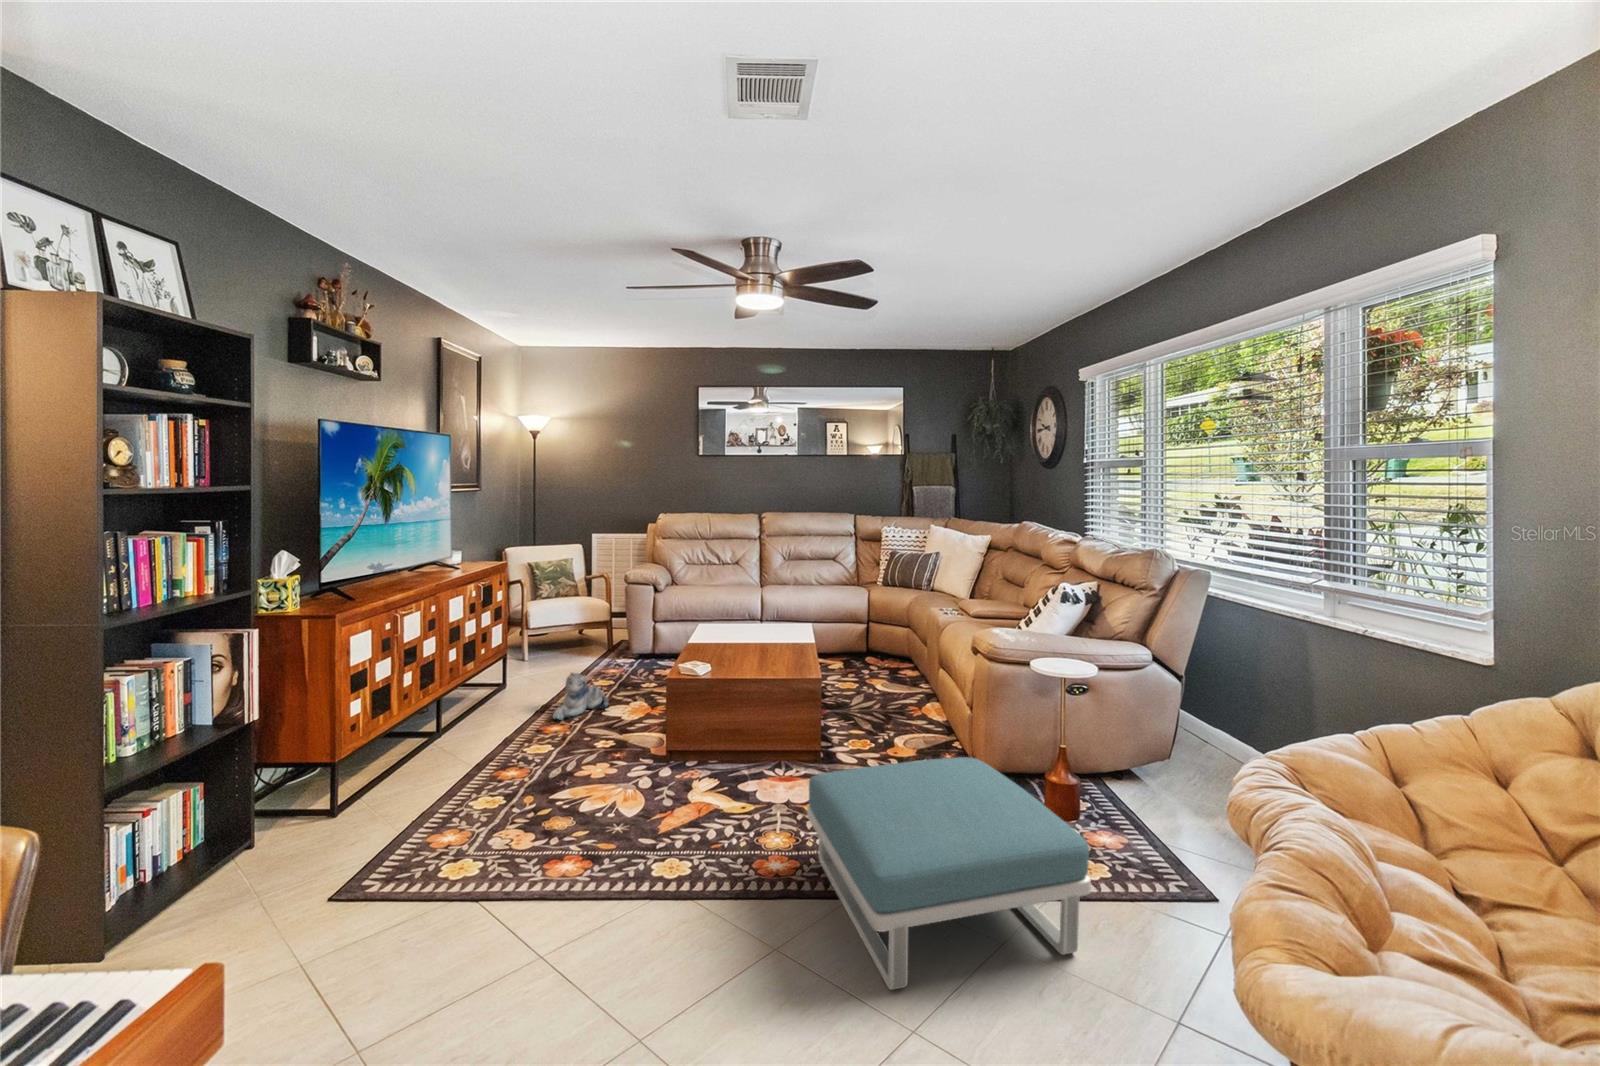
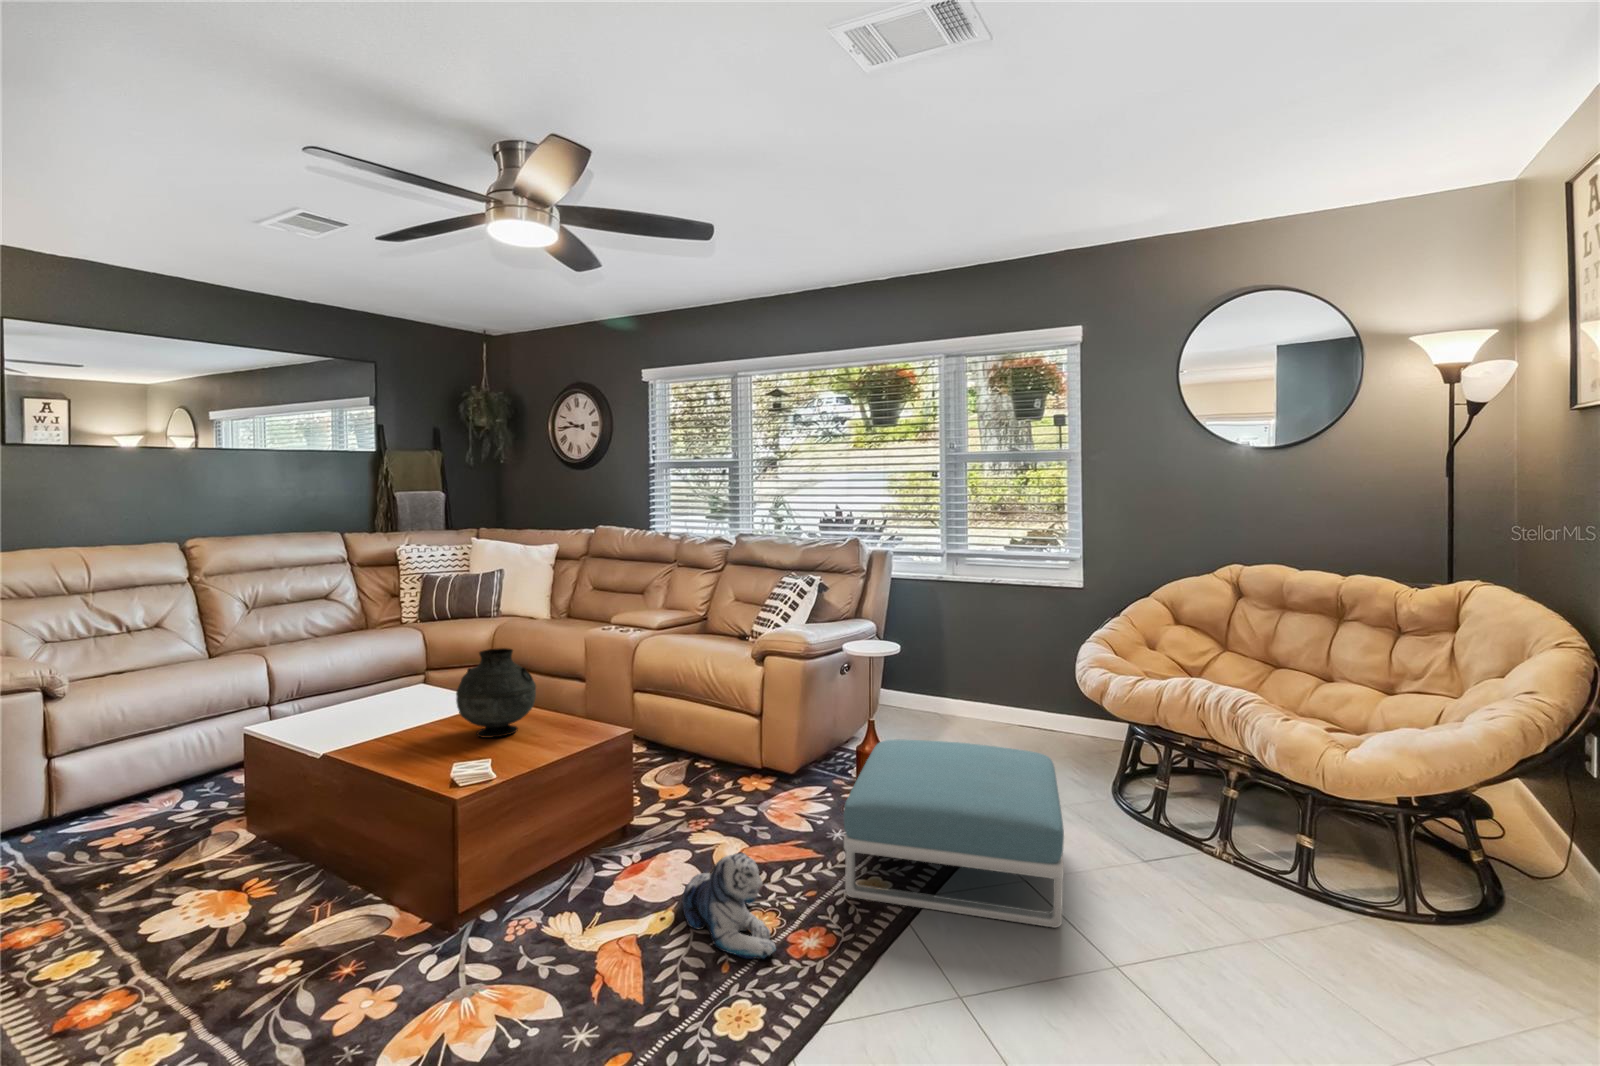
vase: none [729,598,781,658] -> present [456,648,536,738]
plush toy: present [553,673,609,720] -> present [682,852,776,959]

